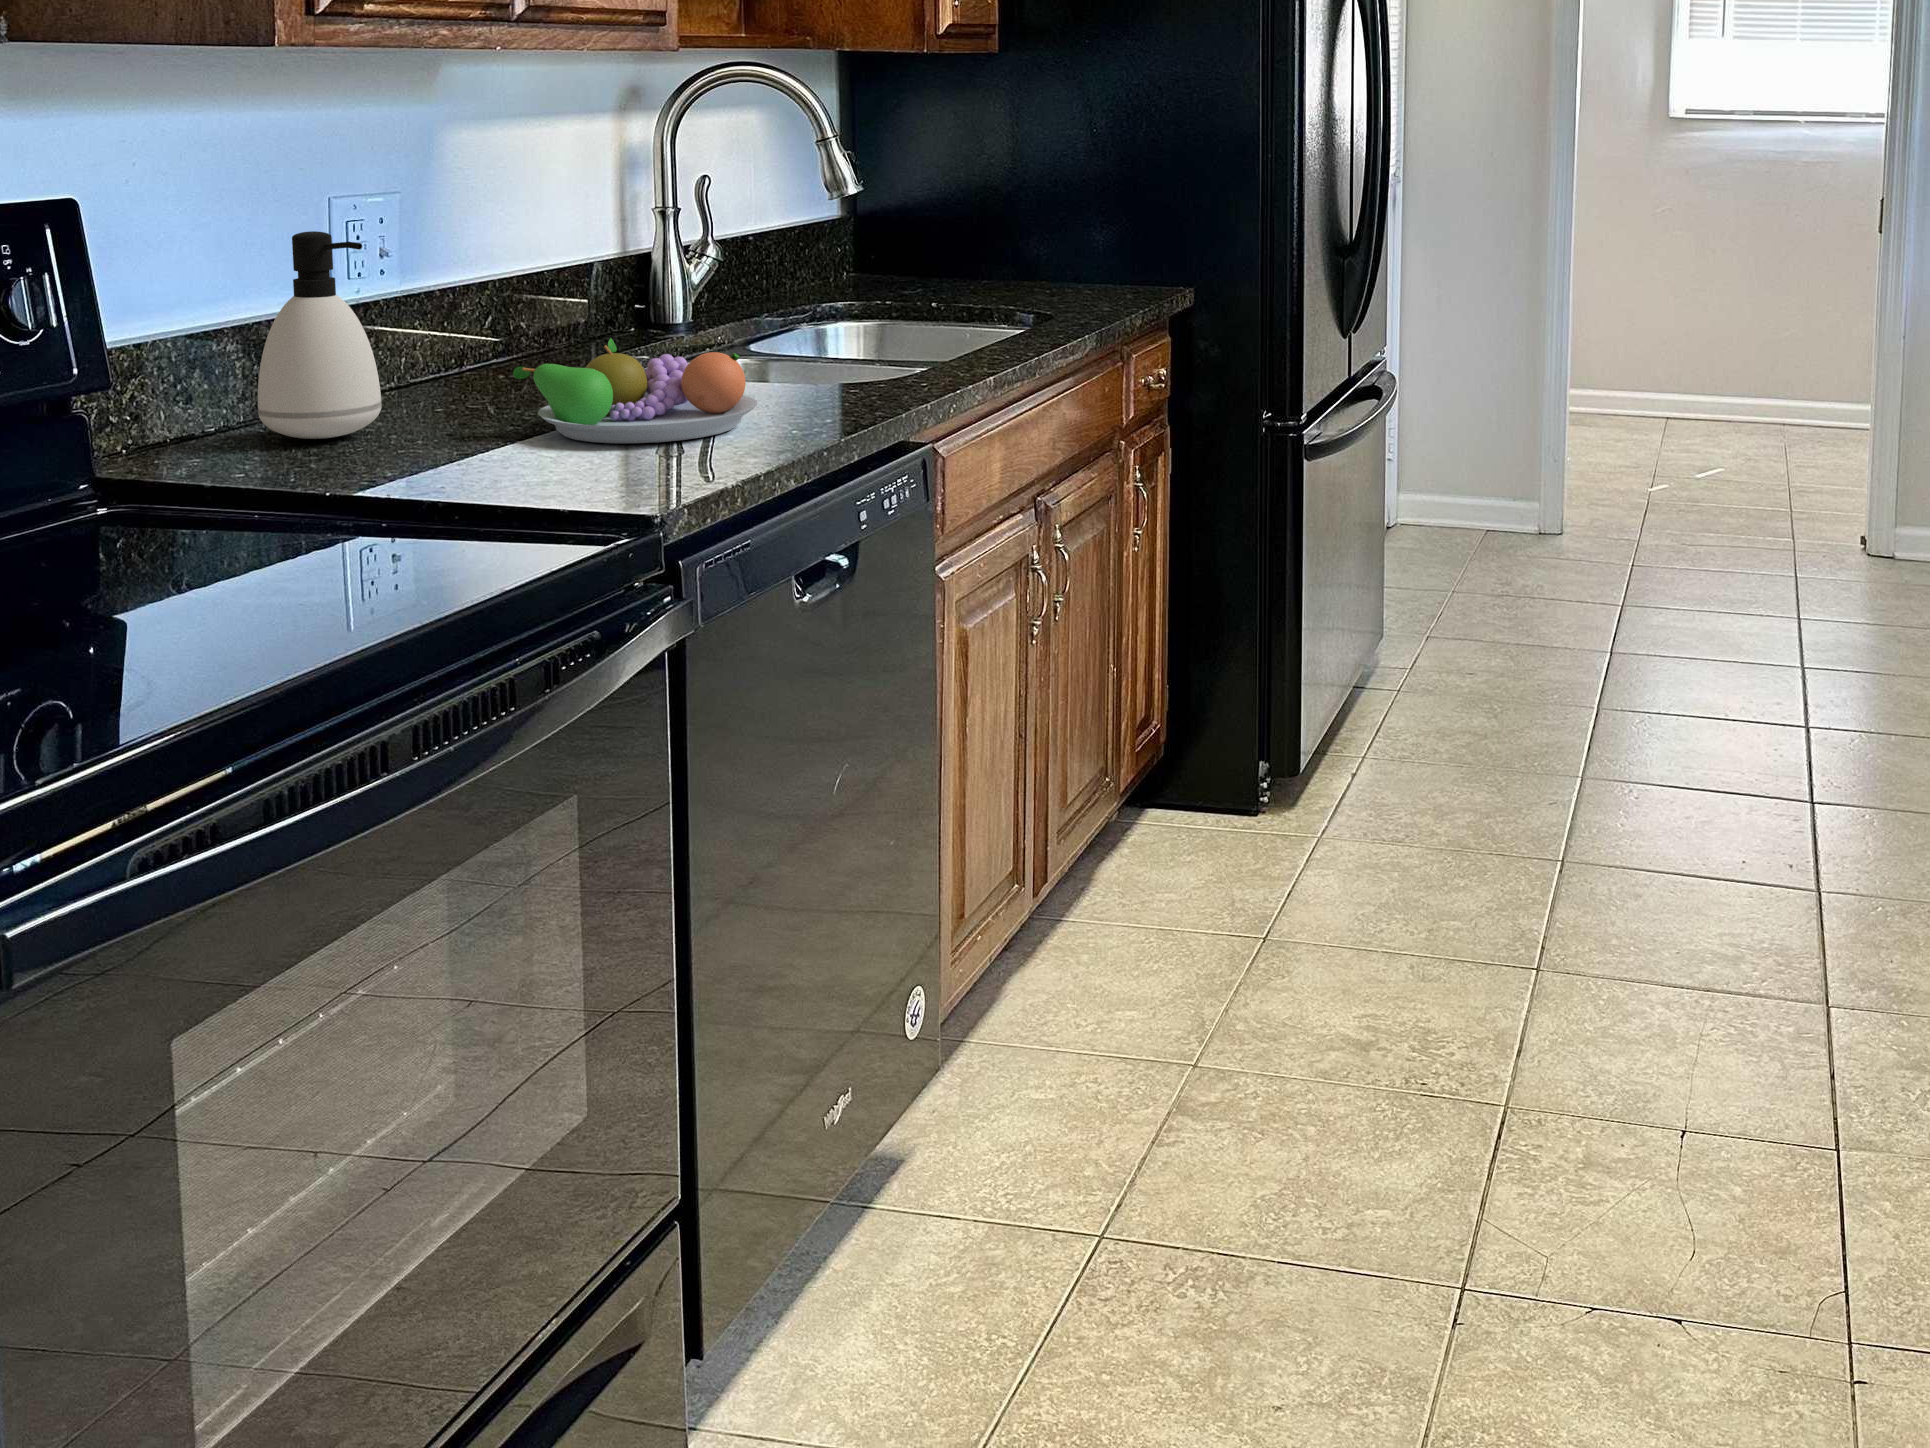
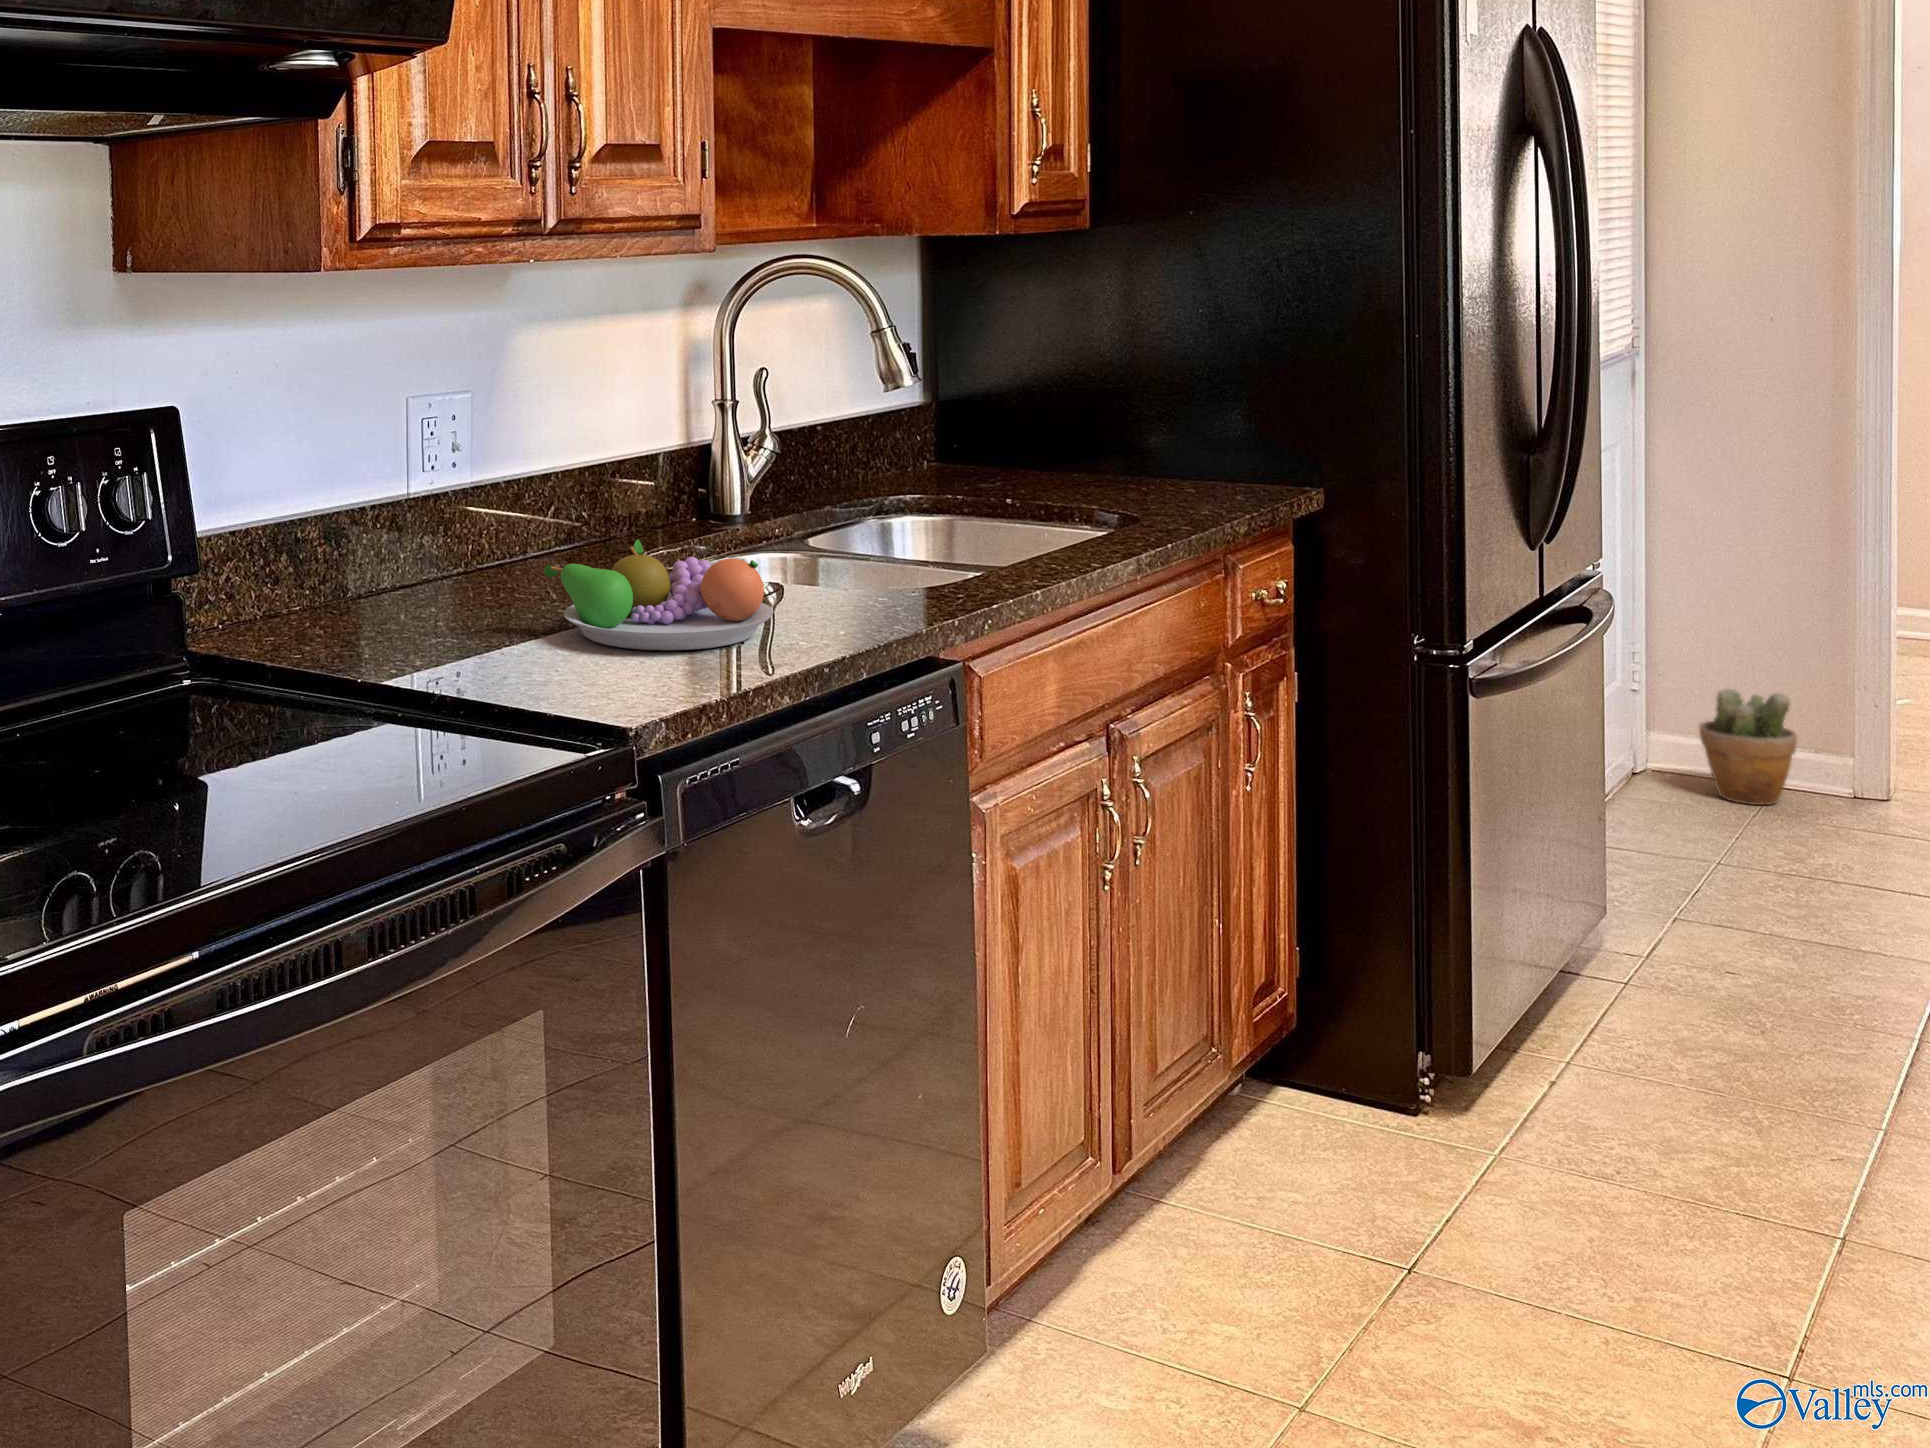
soap dispenser: present [258,231,382,439] -> none [331,432,432,623]
potted plant: none [1435,454,1502,545] -> present [1699,689,1797,805]

